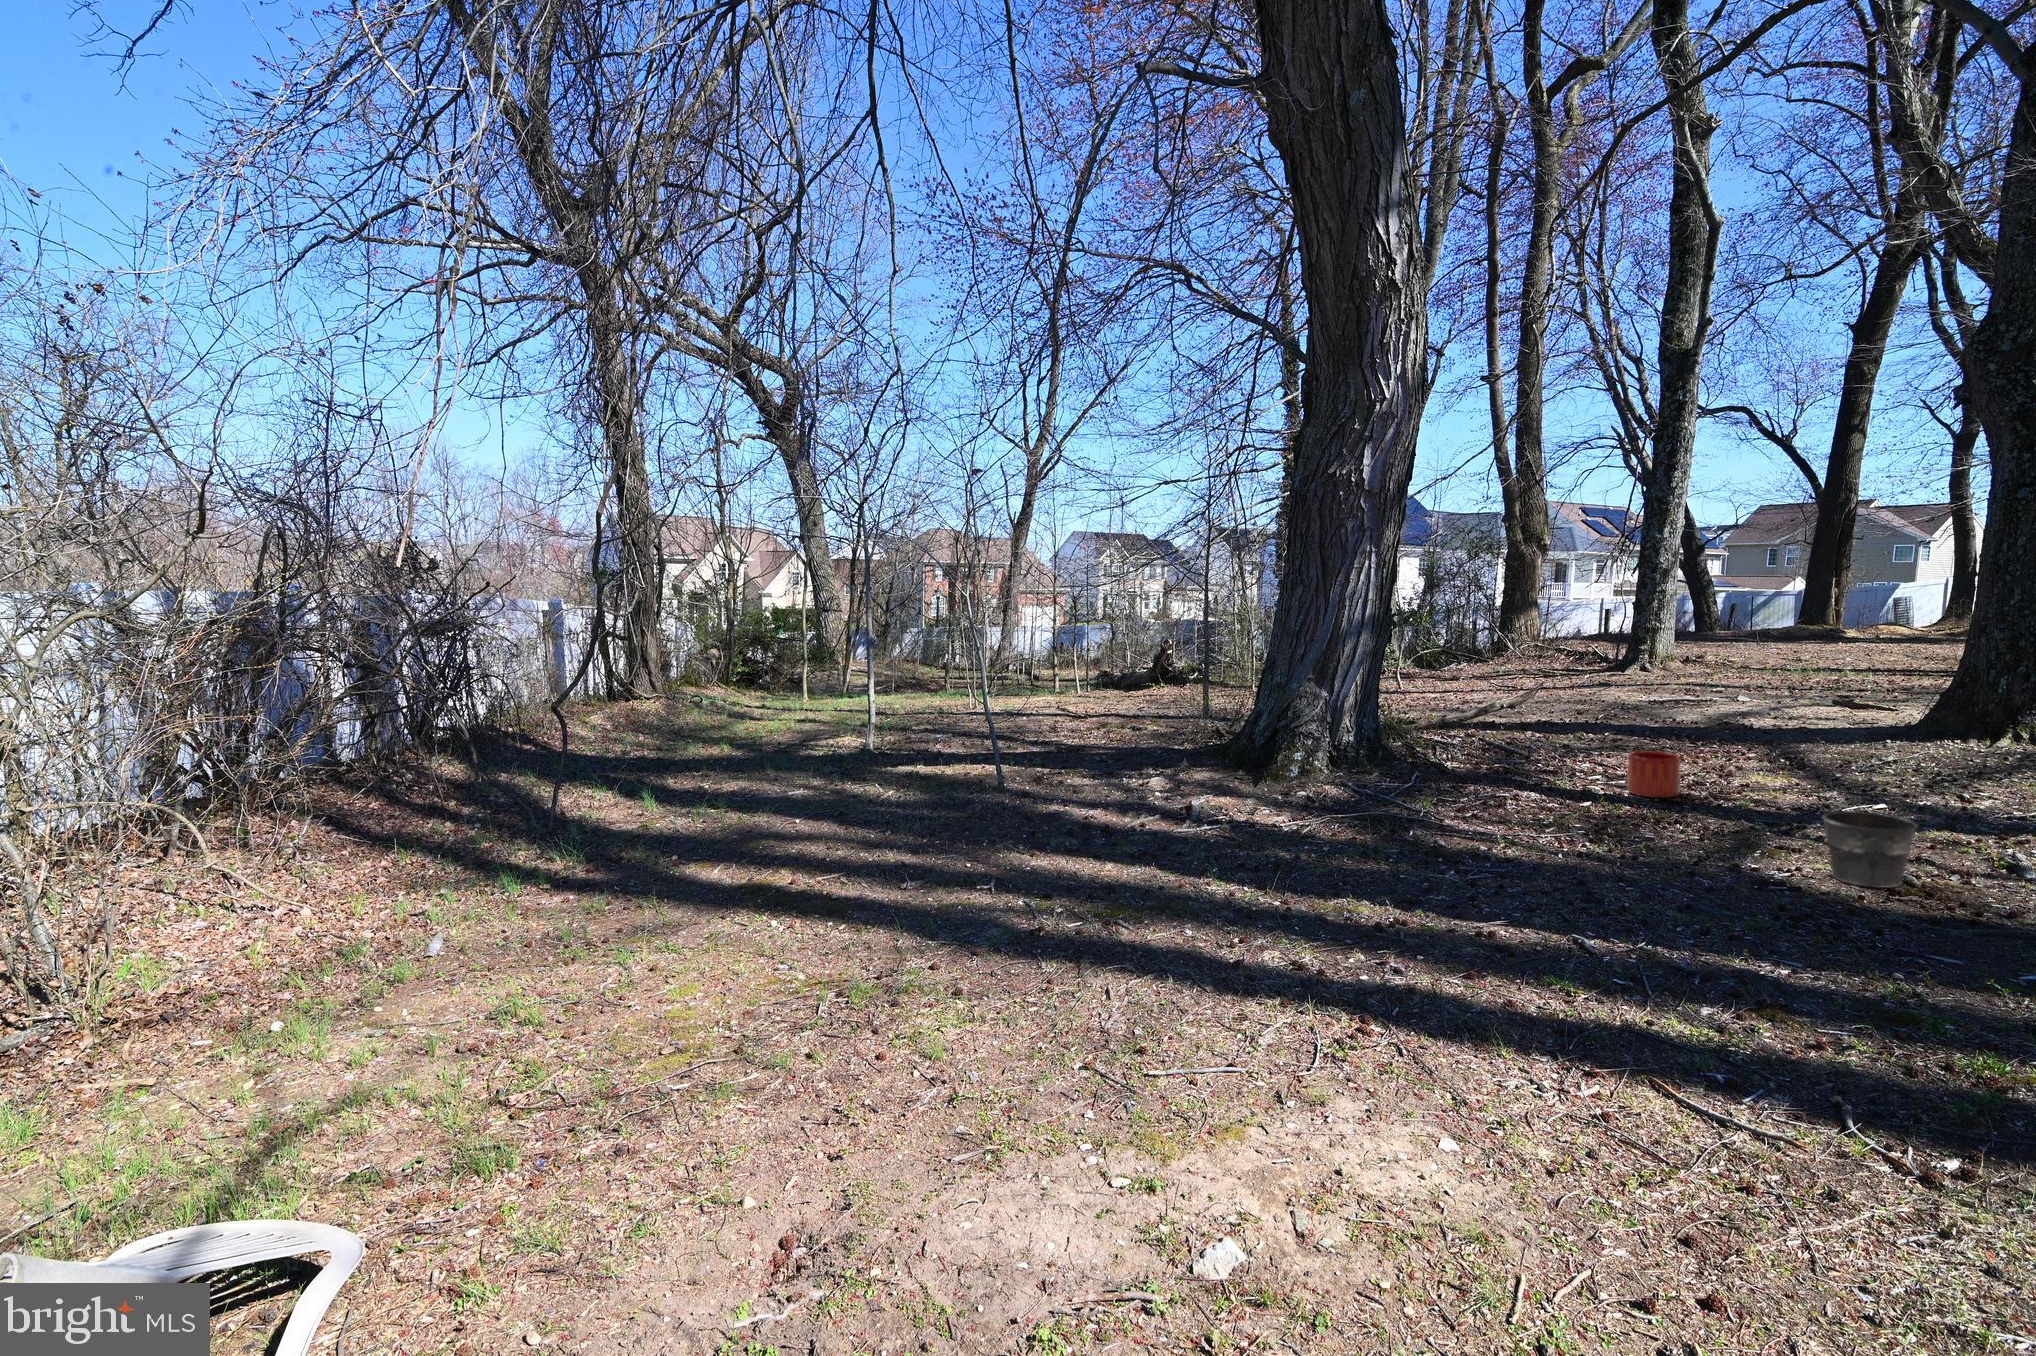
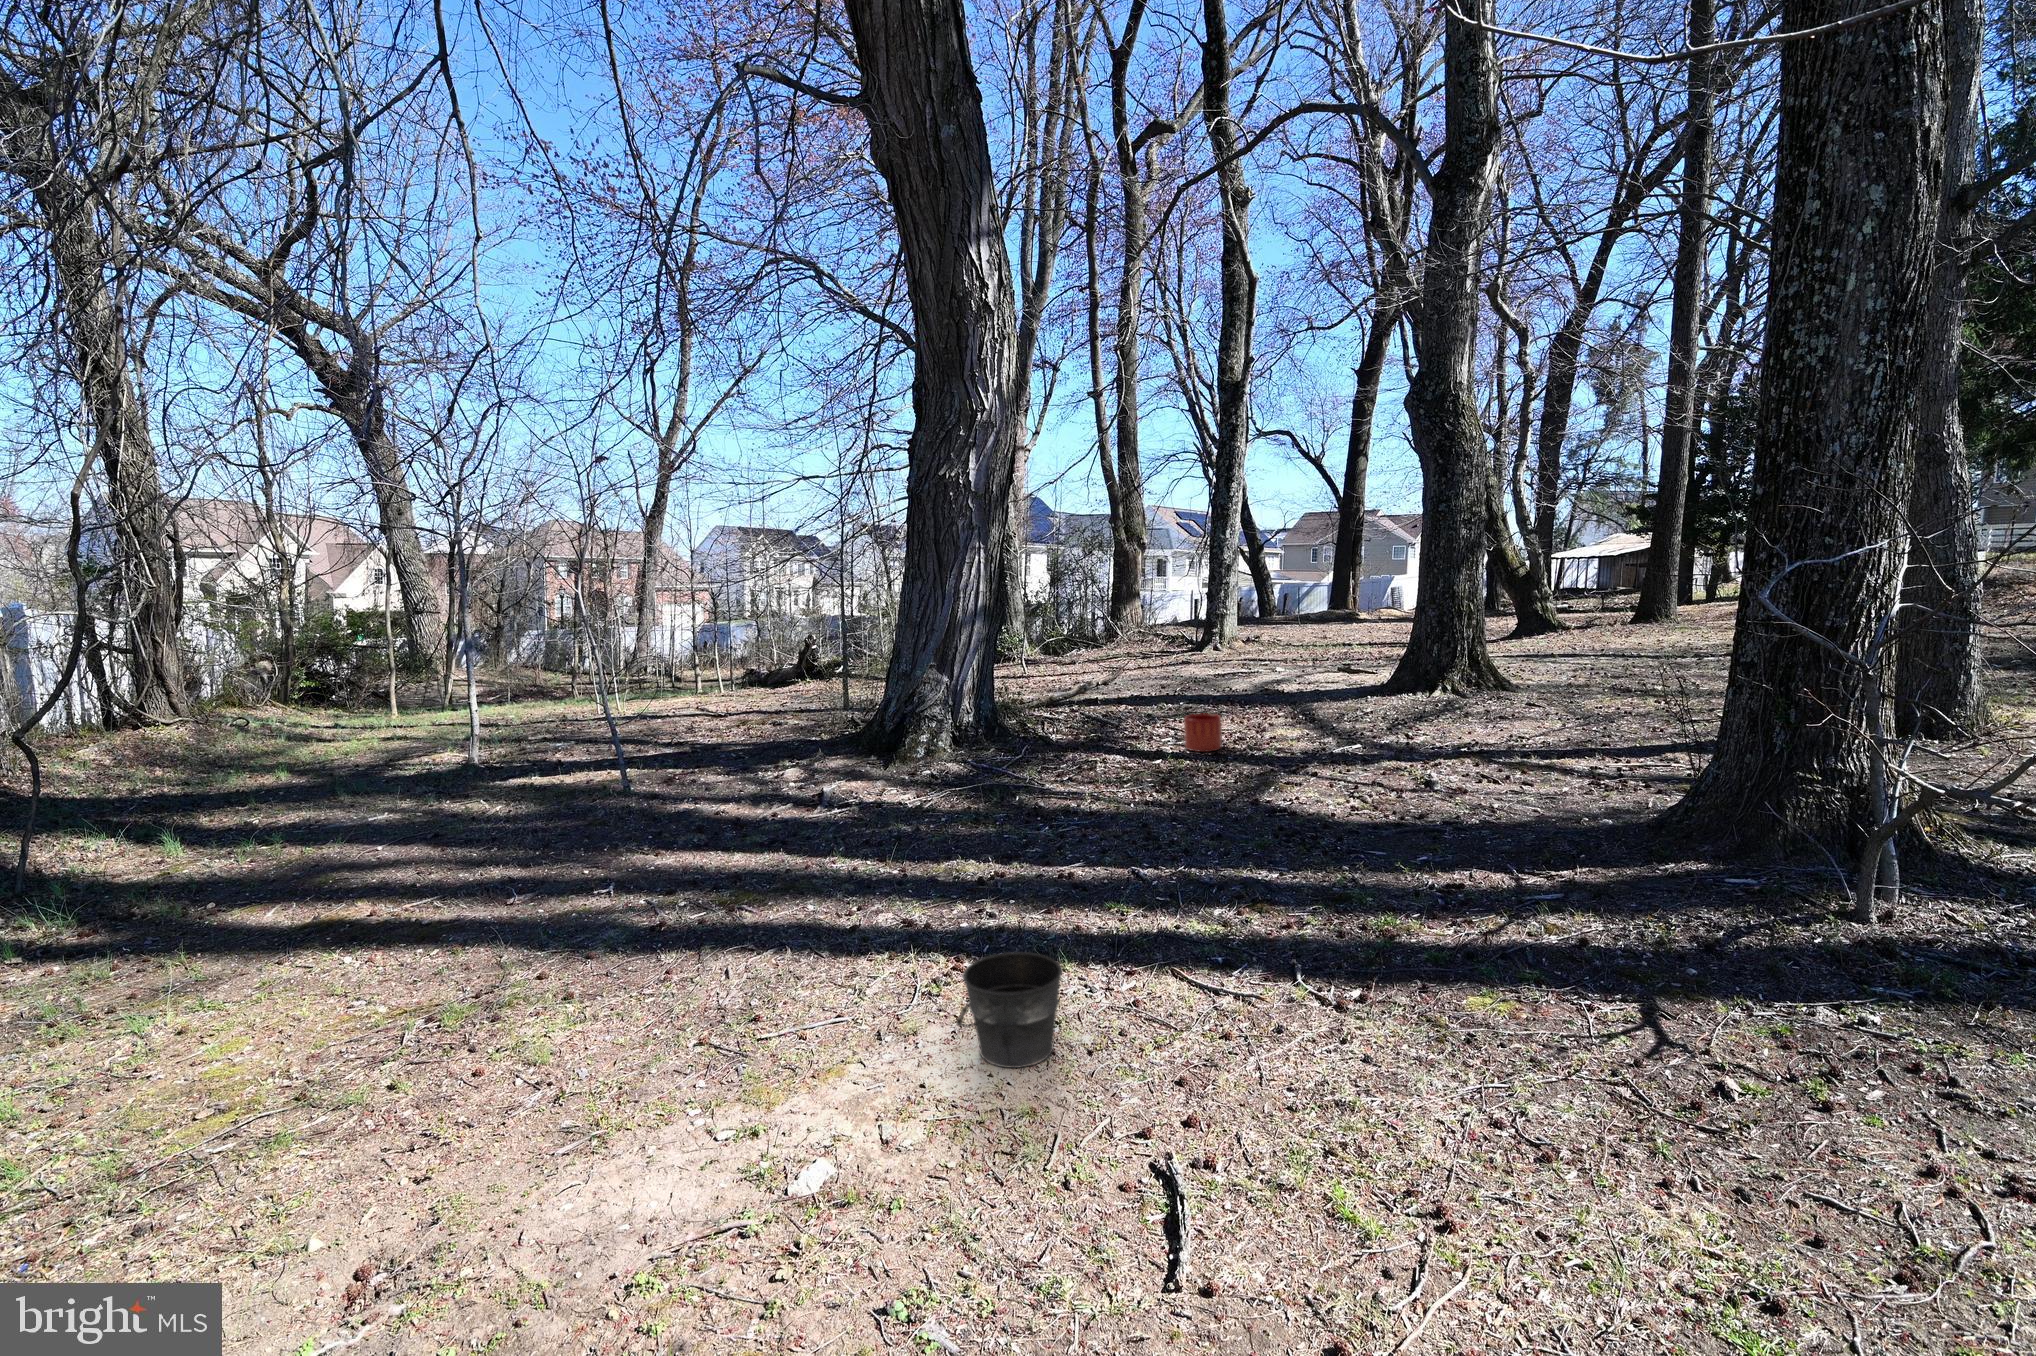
bucket: present [1813,811,1917,888] -> present [956,952,1063,1068]

